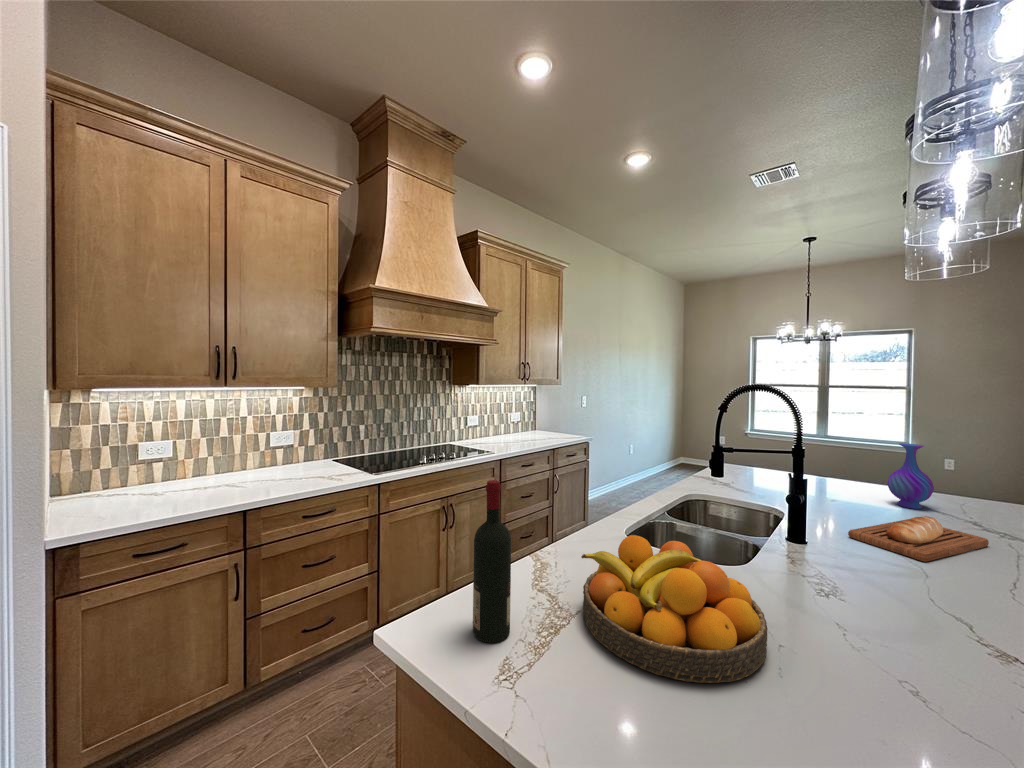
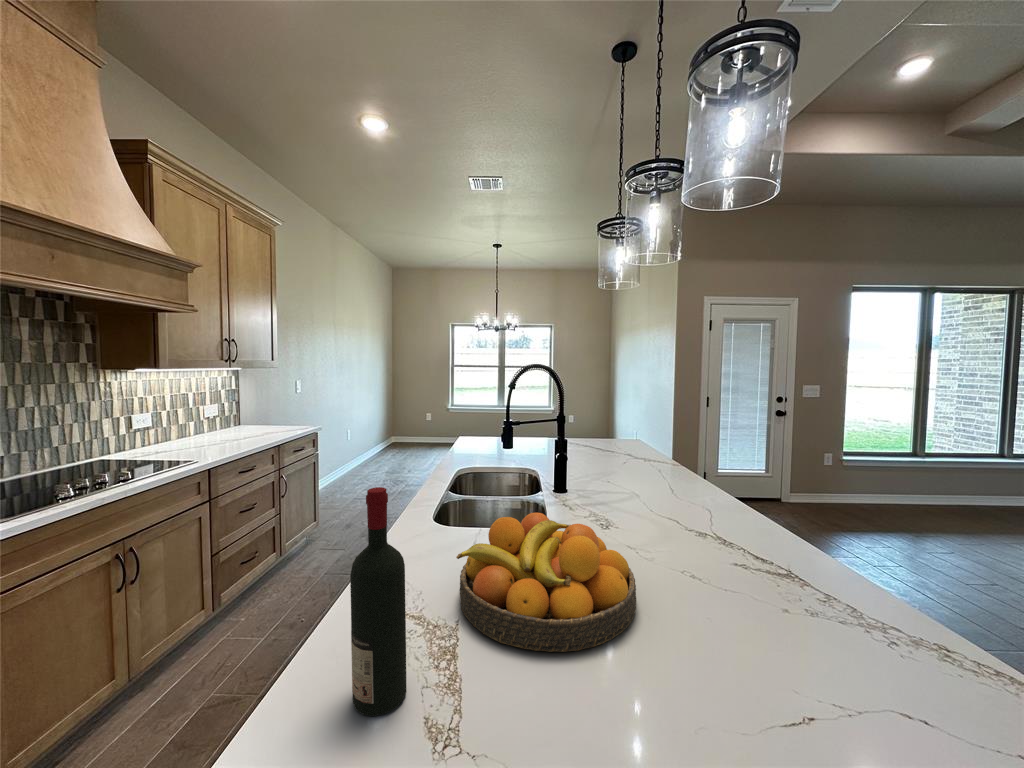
vase: present [888,443,934,509] -> none [596,402,621,450]
bread loaf: present [848,516,989,562] -> none [596,453,662,485]

